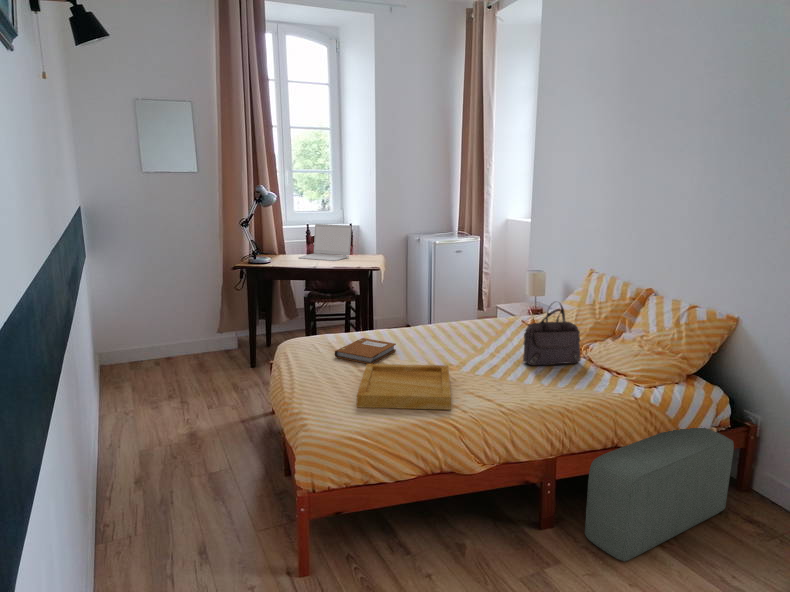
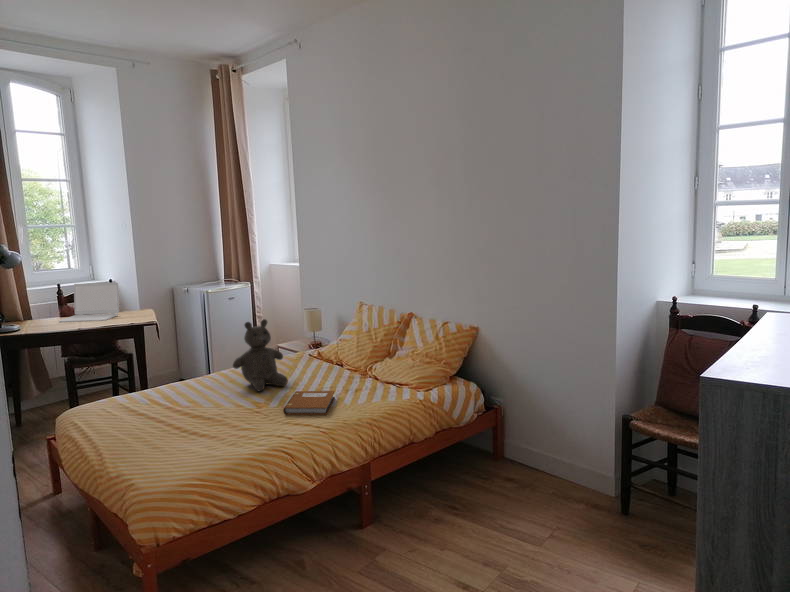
teddy bear: none [433,277,488,354] -> present [233,319,288,391]
handbag: present [523,304,581,365] -> none [320,331,369,390]
notebook: present [335,338,396,364] -> present [283,391,335,415]
tray: present [357,364,451,410] -> none [180,402,276,456]
pouf: present [585,426,734,561] -> none [398,414,492,534]

